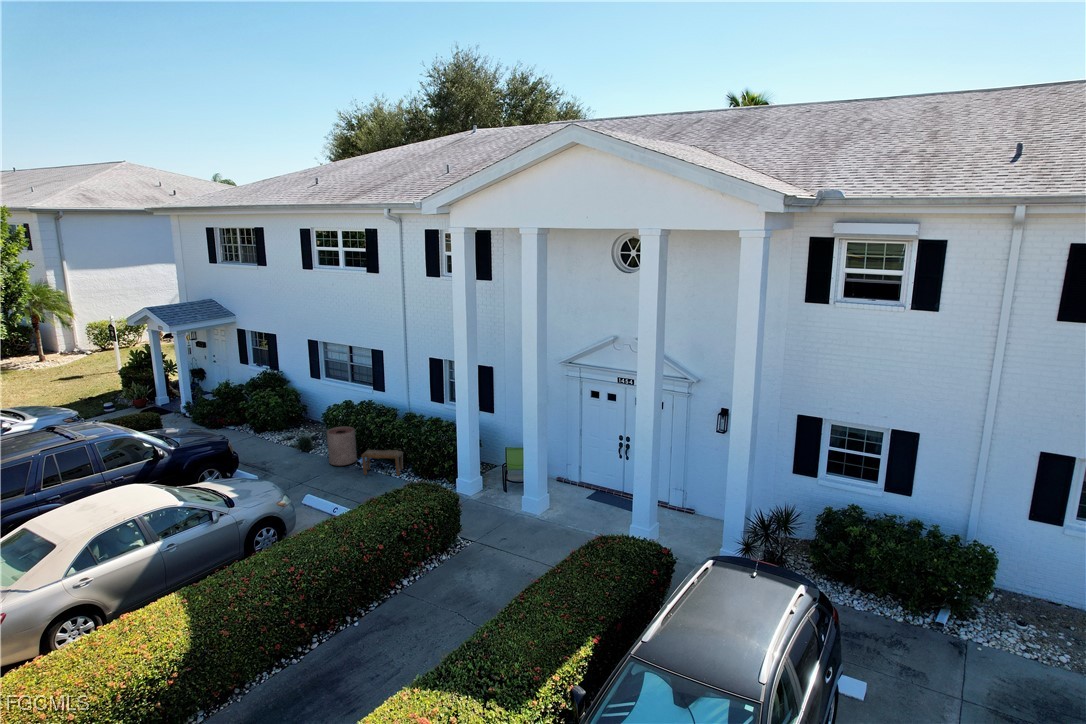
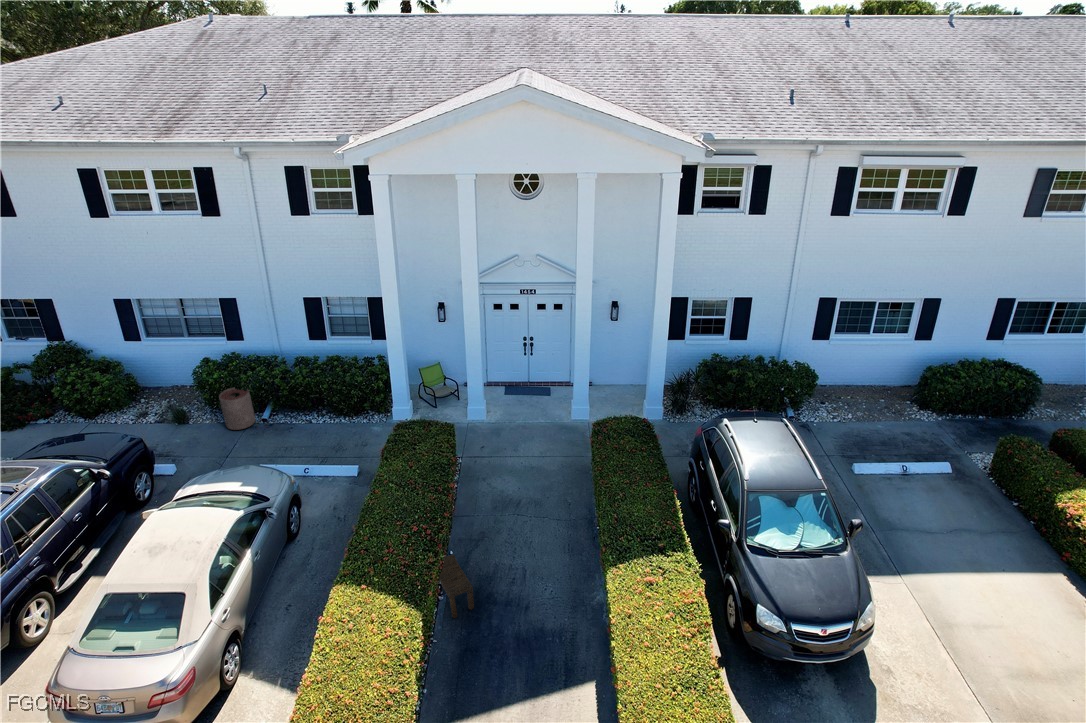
bench: present [361,450,403,476] -> present [439,554,474,618]

